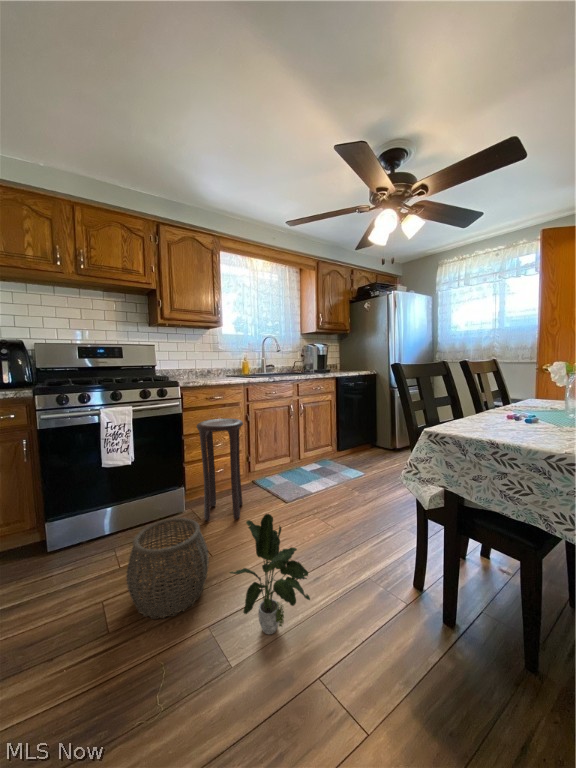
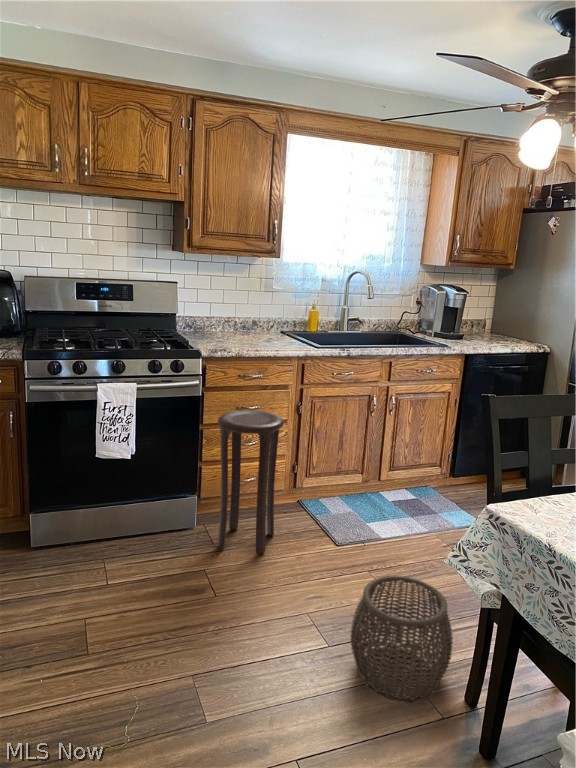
potted plant: present [230,514,310,634] -> none [213,567,313,702]
woven basket: present [126,518,209,619] -> present [350,576,453,701]

